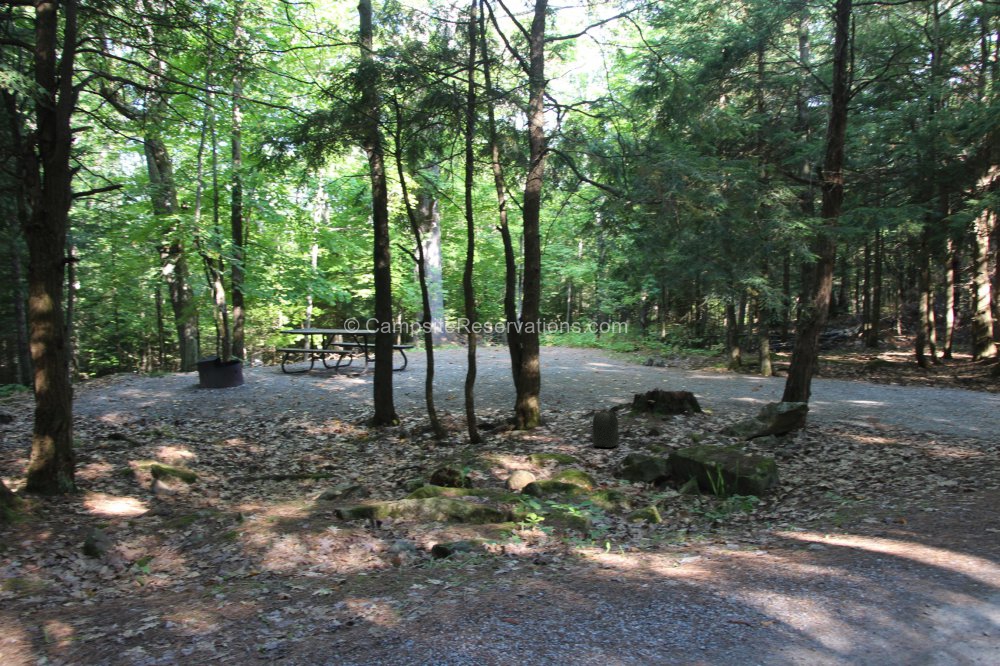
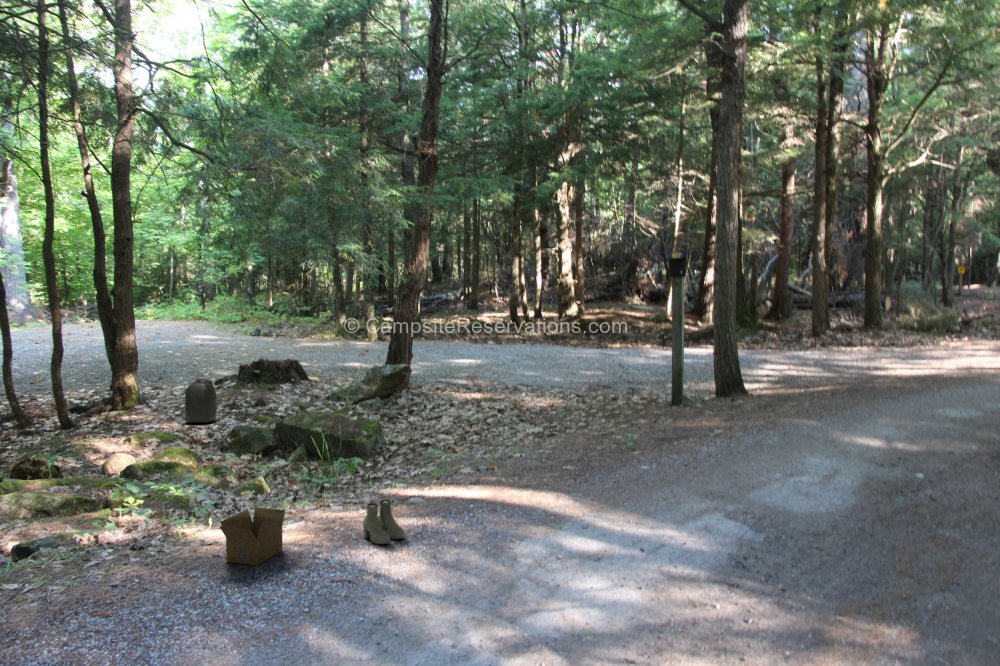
cardboard box: none [589,551,659,620] -> present [220,508,285,565]
boots: none [750,564,804,622] -> present [363,499,404,544]

